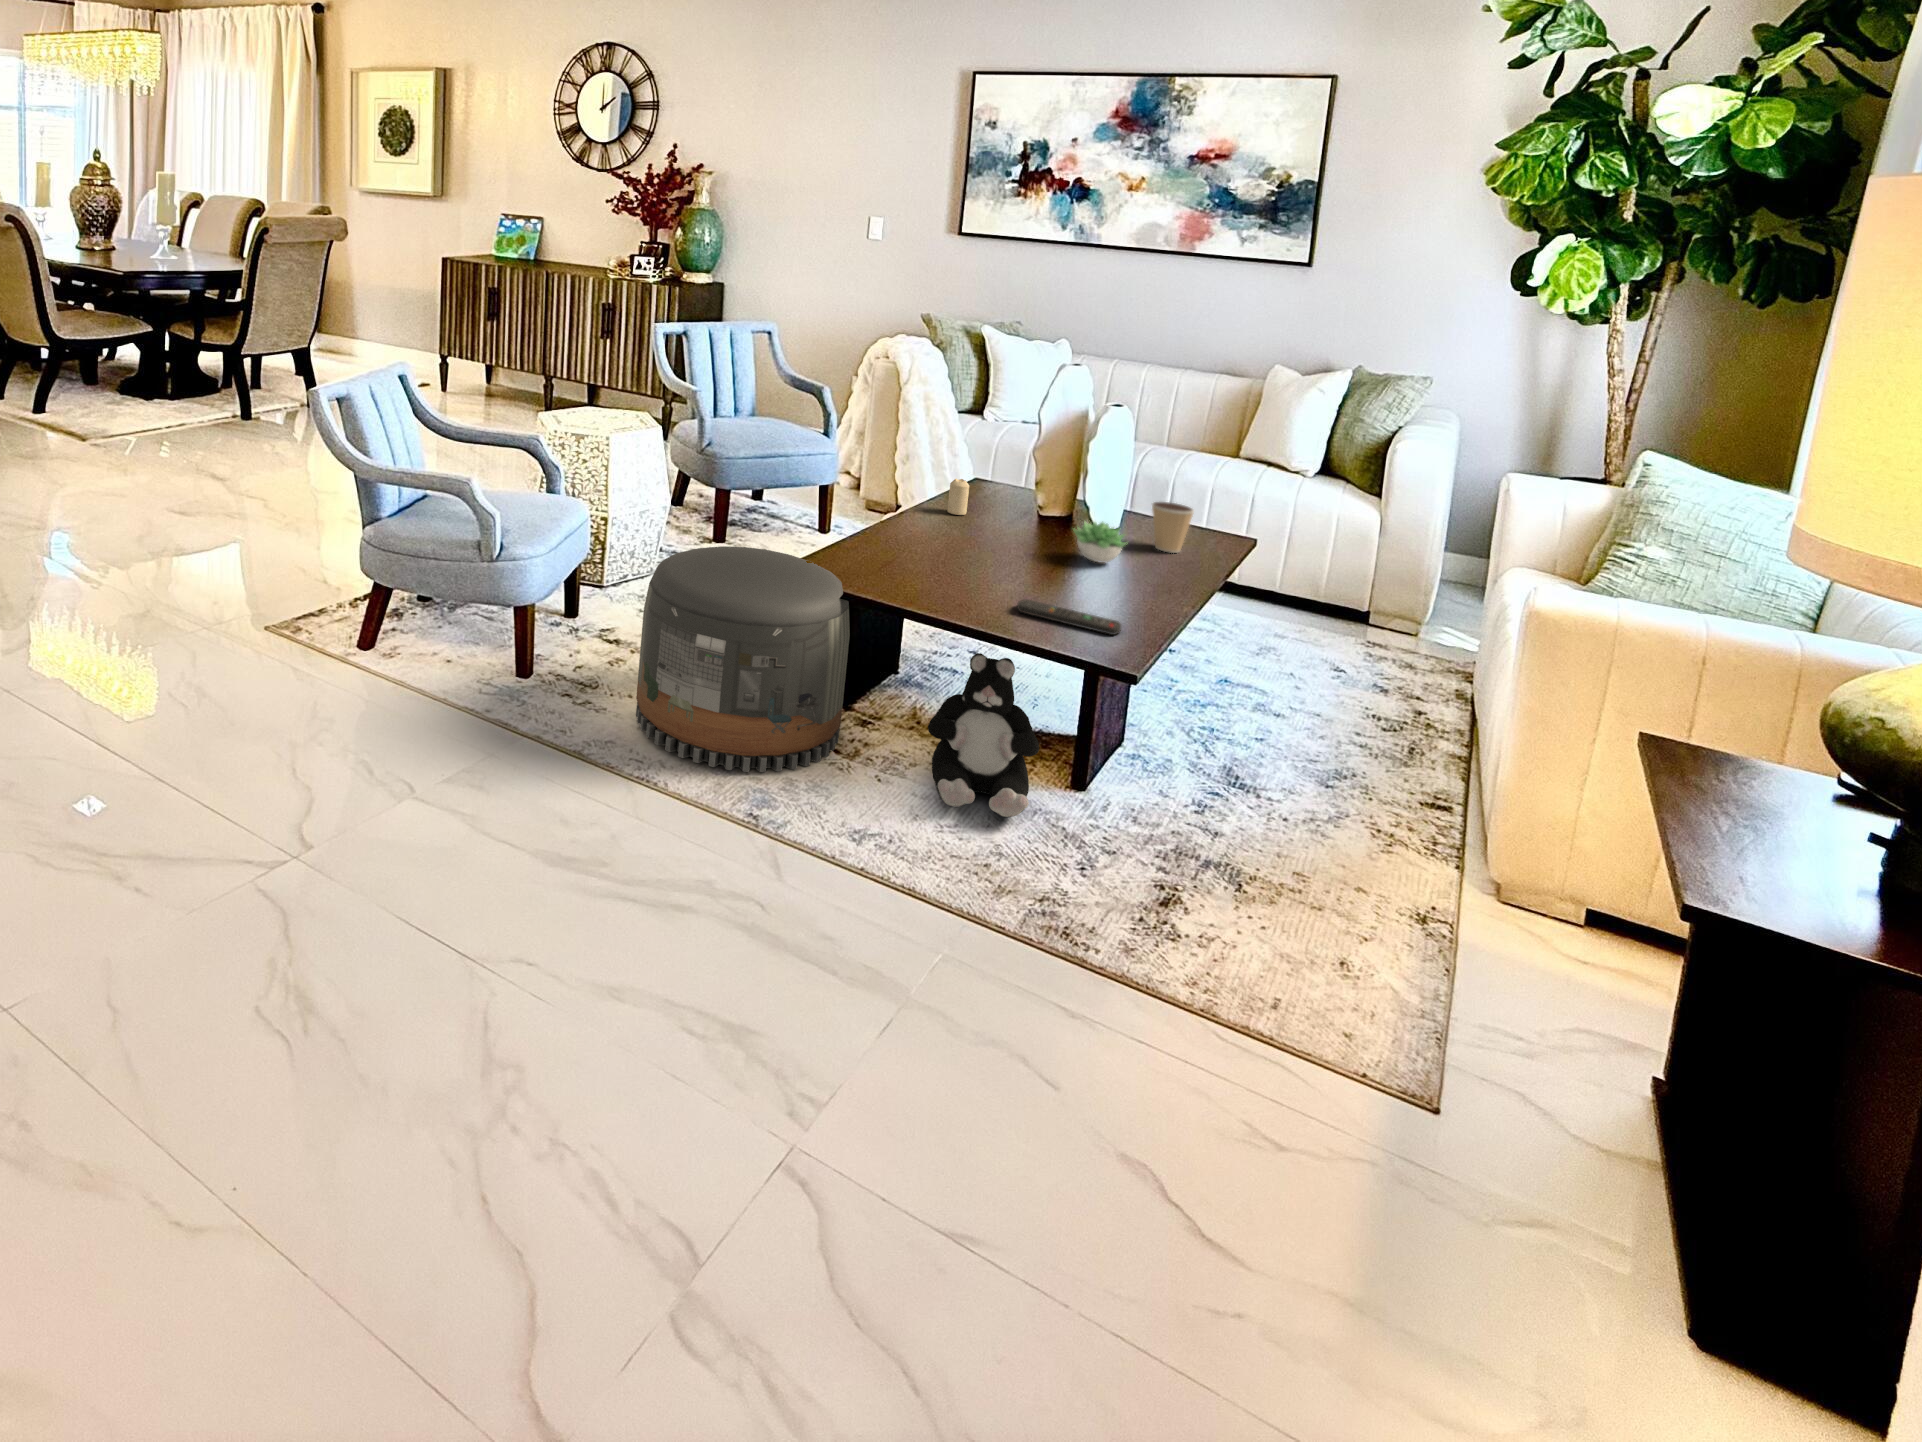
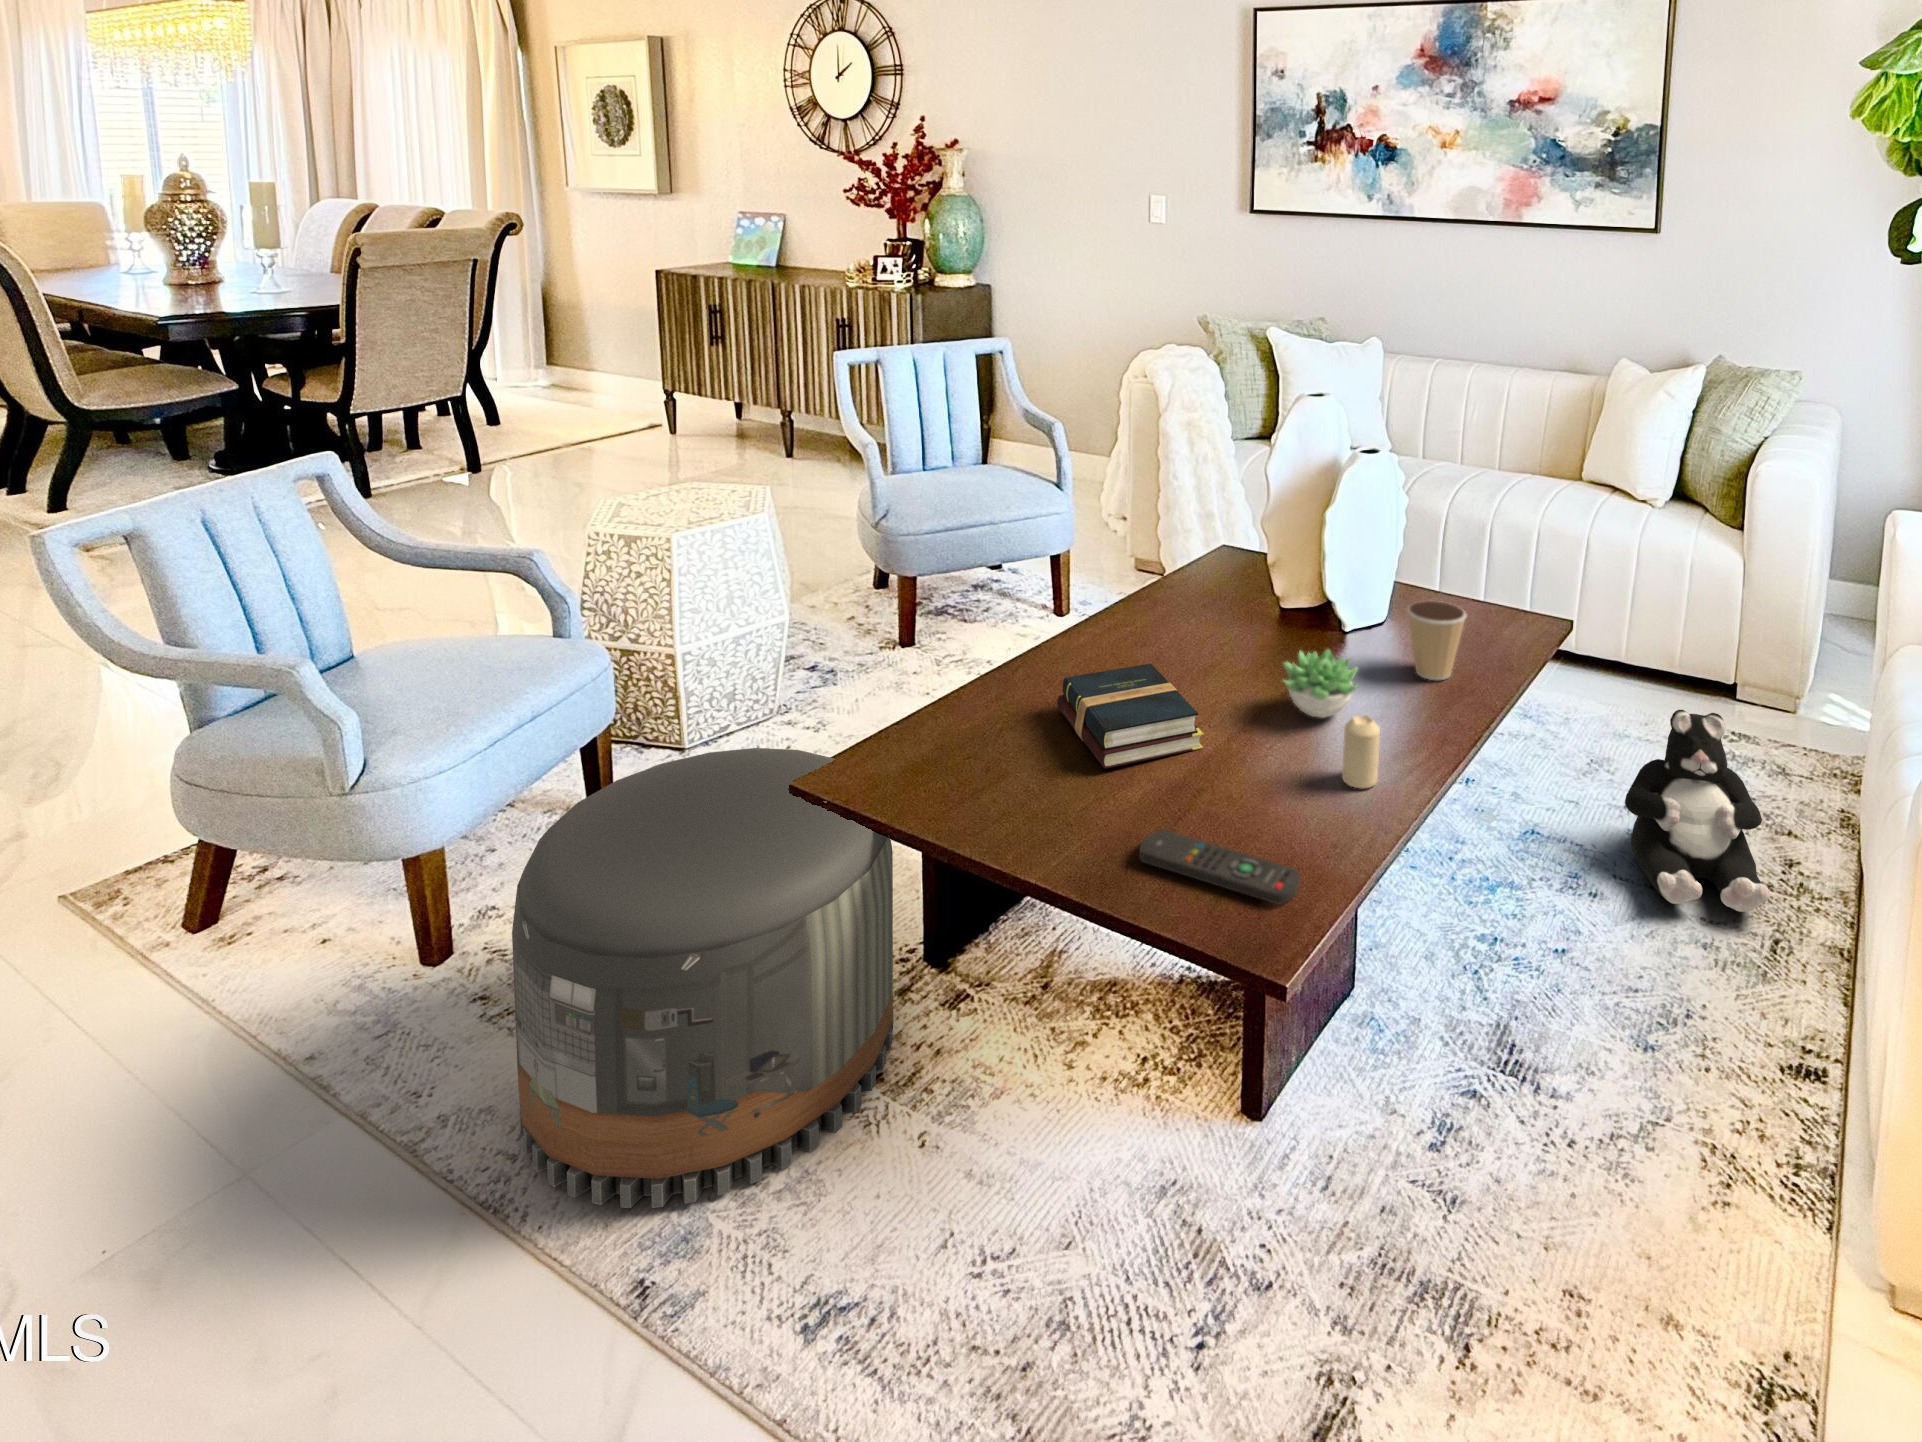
candle: present [947,479,969,515] -> present [1342,715,1380,788]
hardback book: none [923,524,1030,573] -> present [1057,664,1203,768]
plush toy: present [928,653,1039,817] -> present [1625,710,1770,912]

